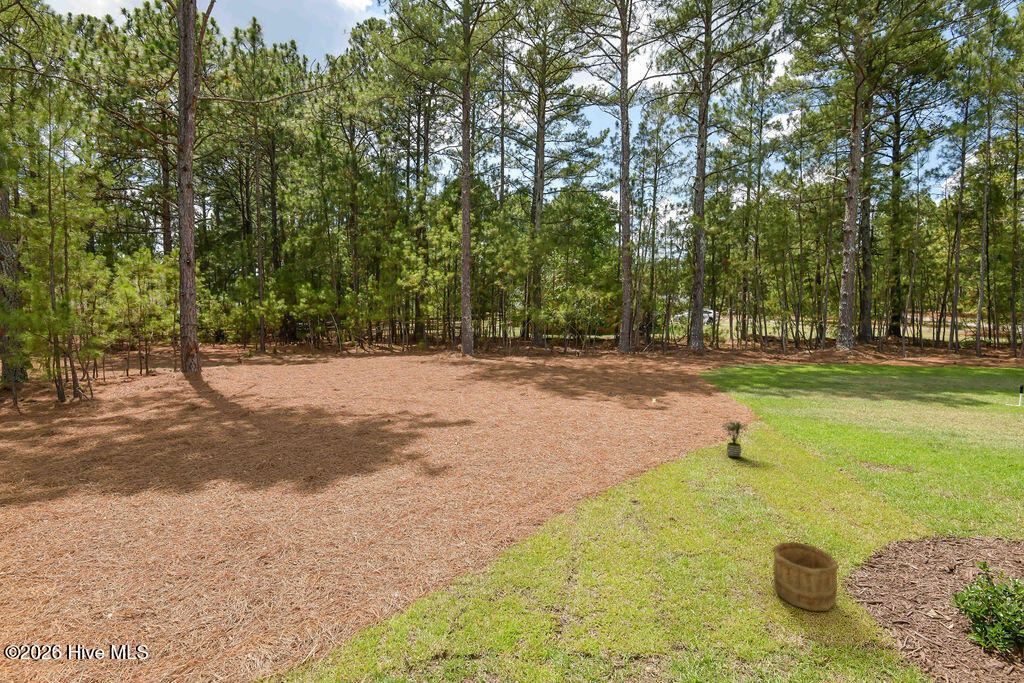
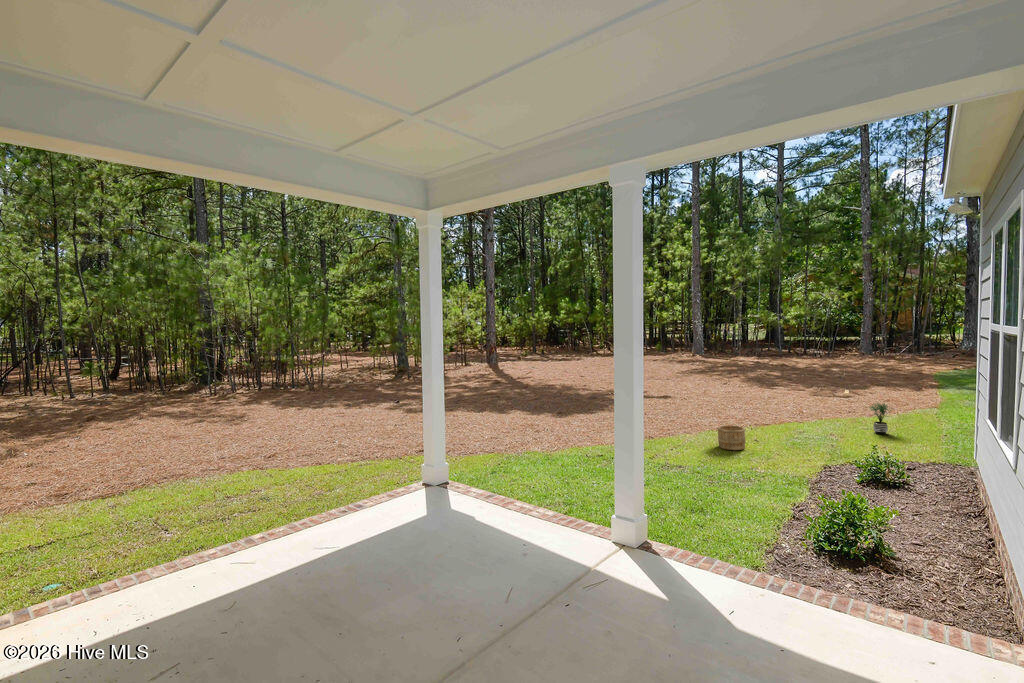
wooden bucket: present [773,542,839,611] -> present [717,425,745,450]

